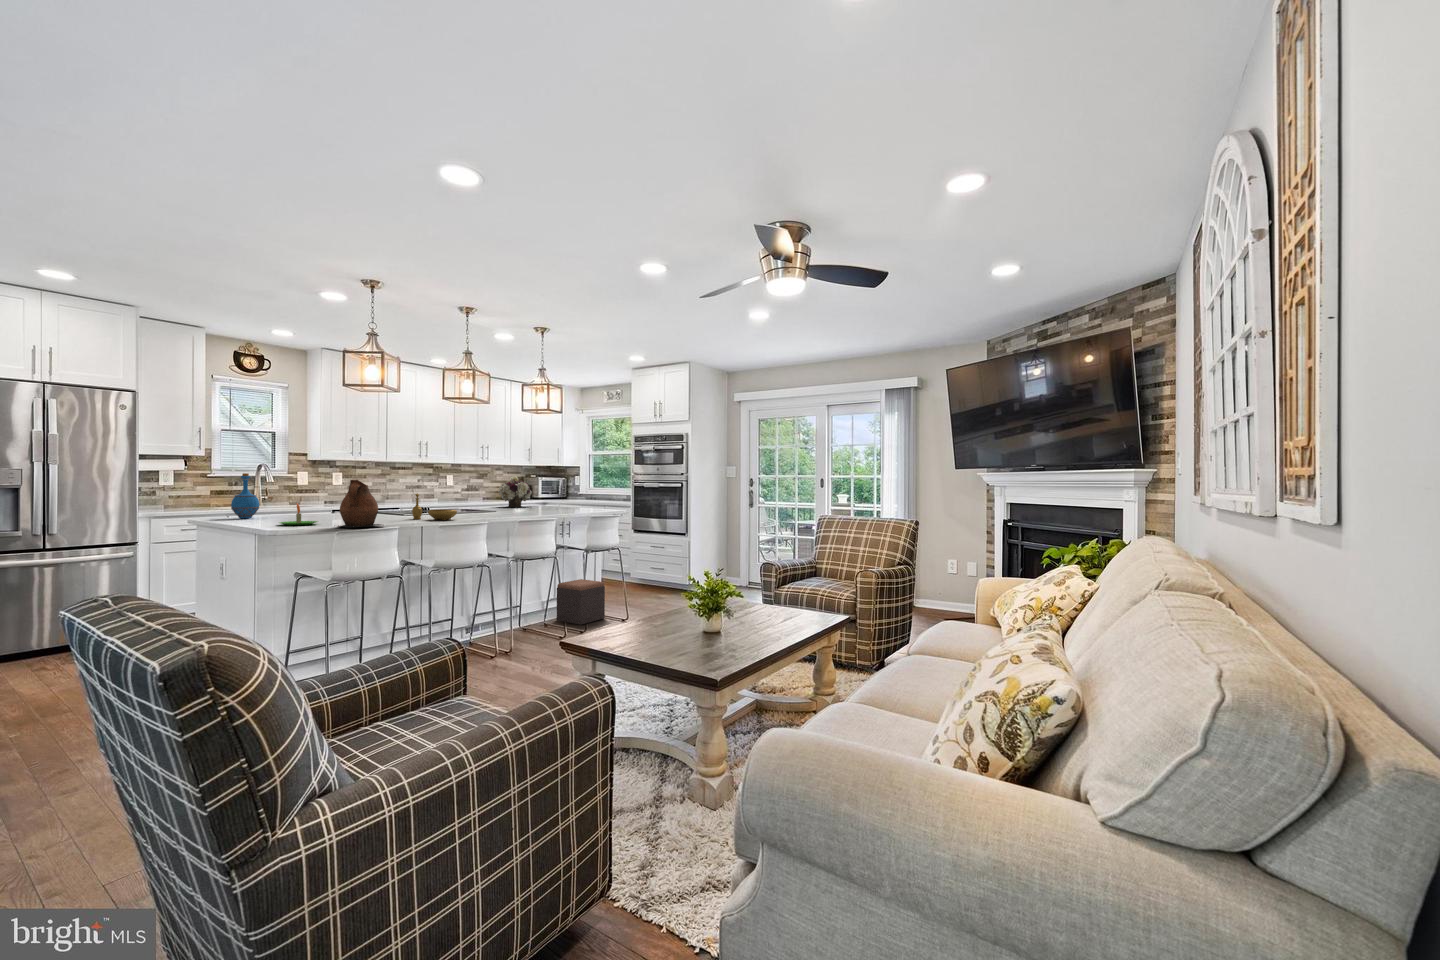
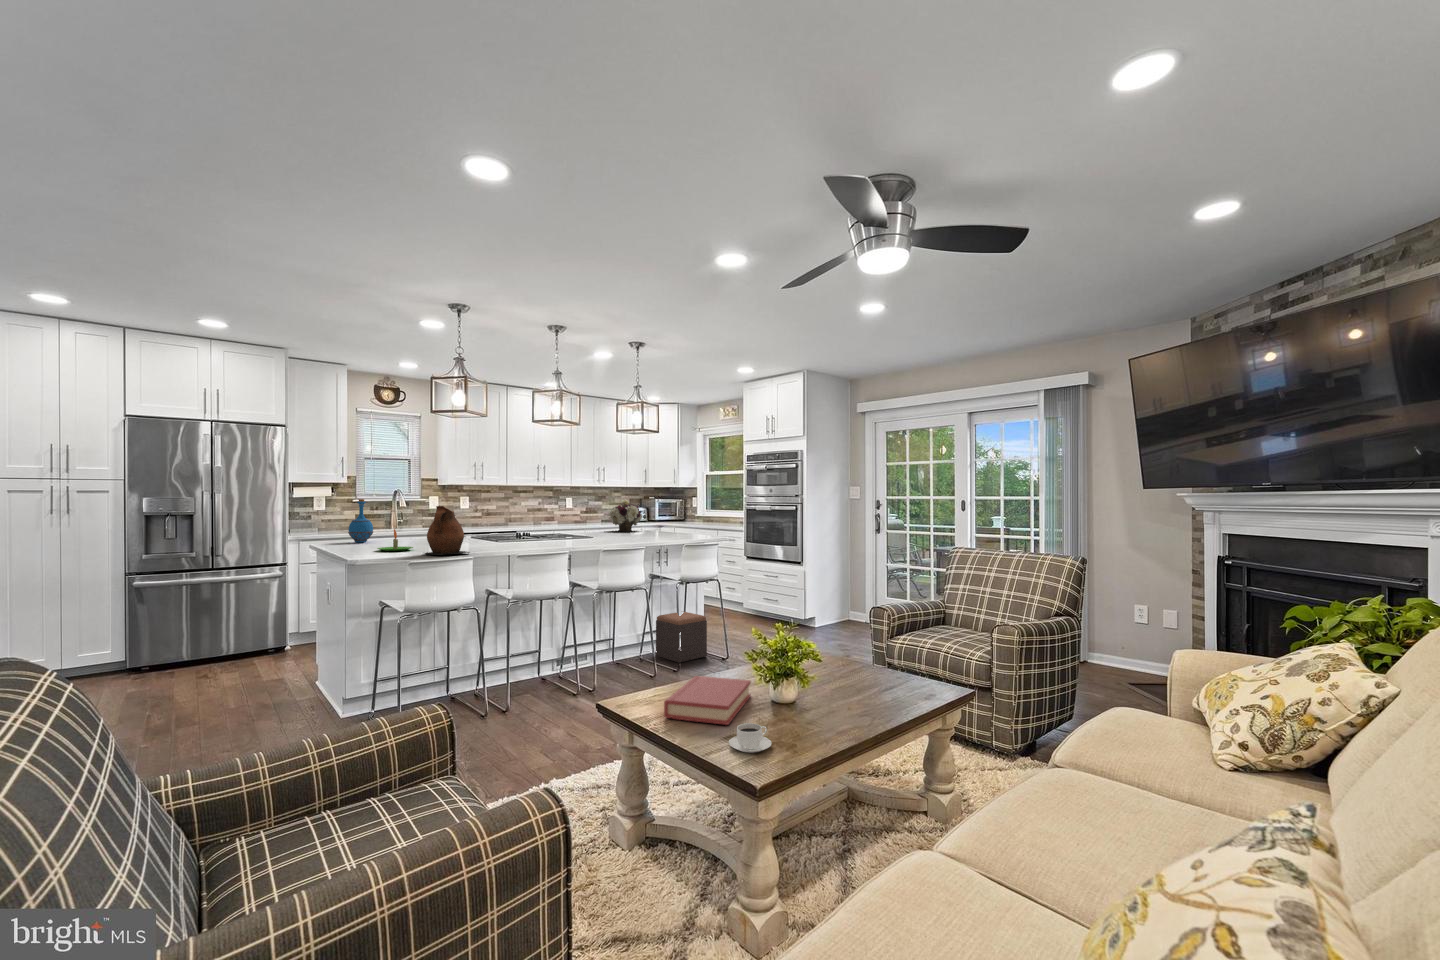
decorative bowl: present [412,493,457,520] -> none [508,519,550,546]
hardback book: none [624,617,685,648] -> present [664,676,751,725]
coffee cup: none [683,643,716,663] -> present [729,723,771,753]

